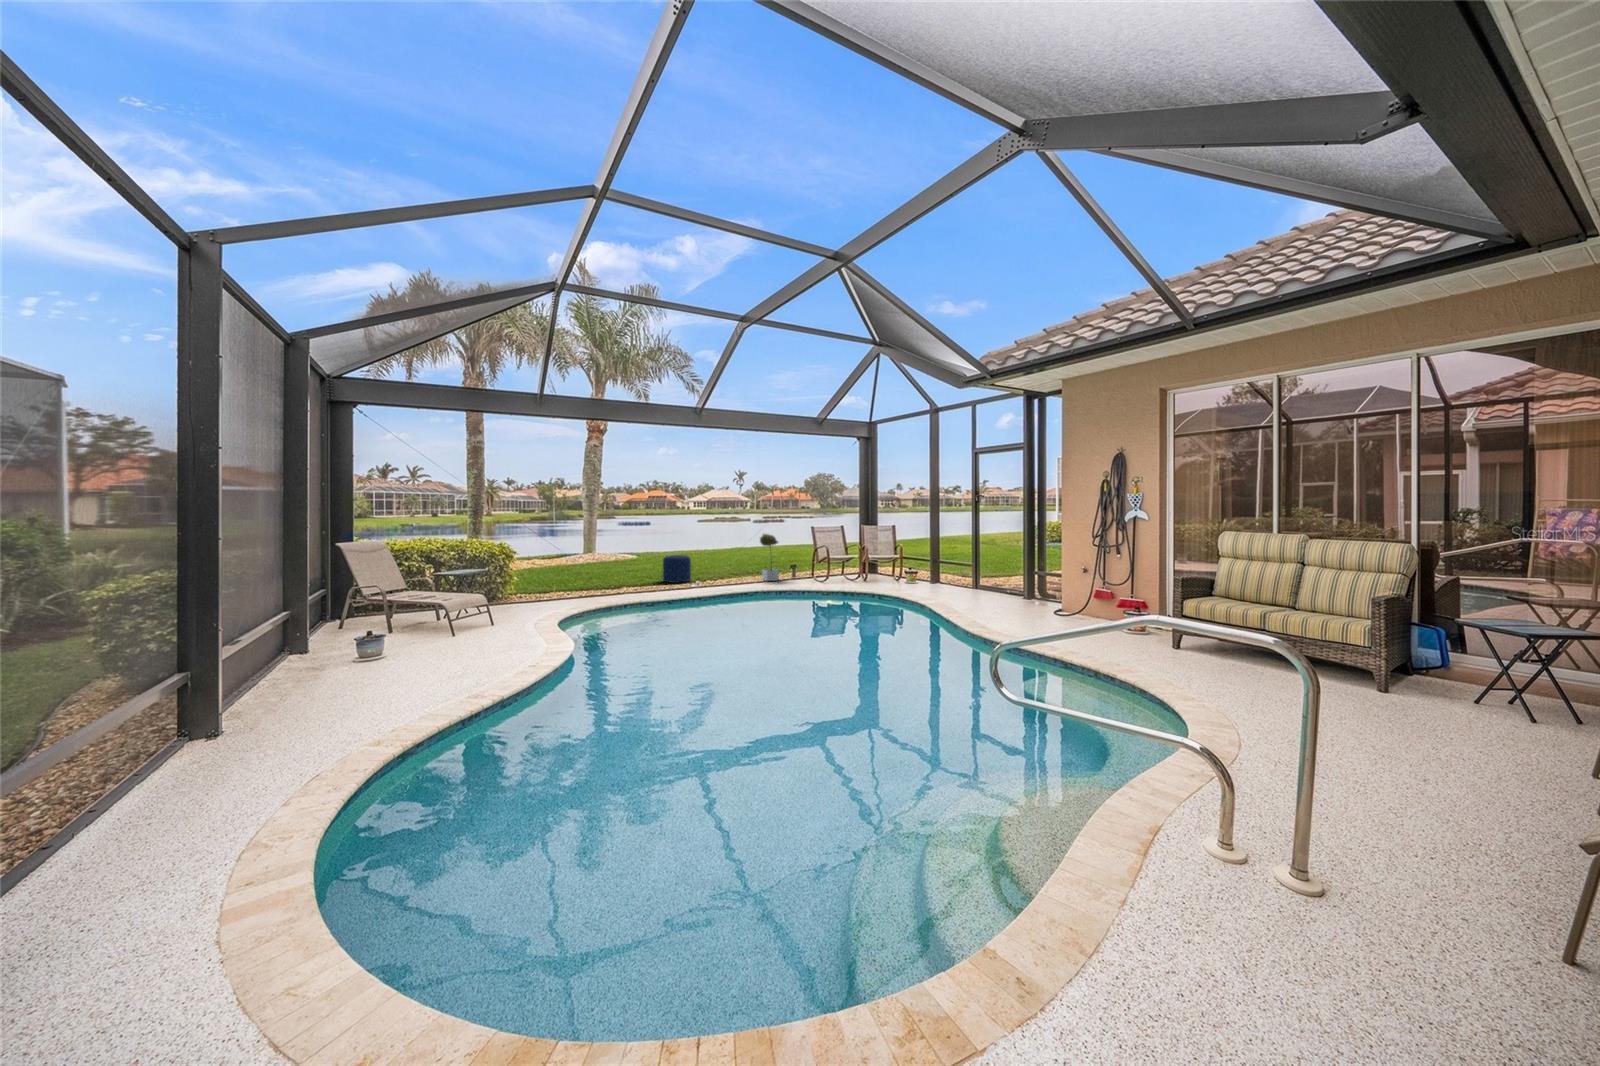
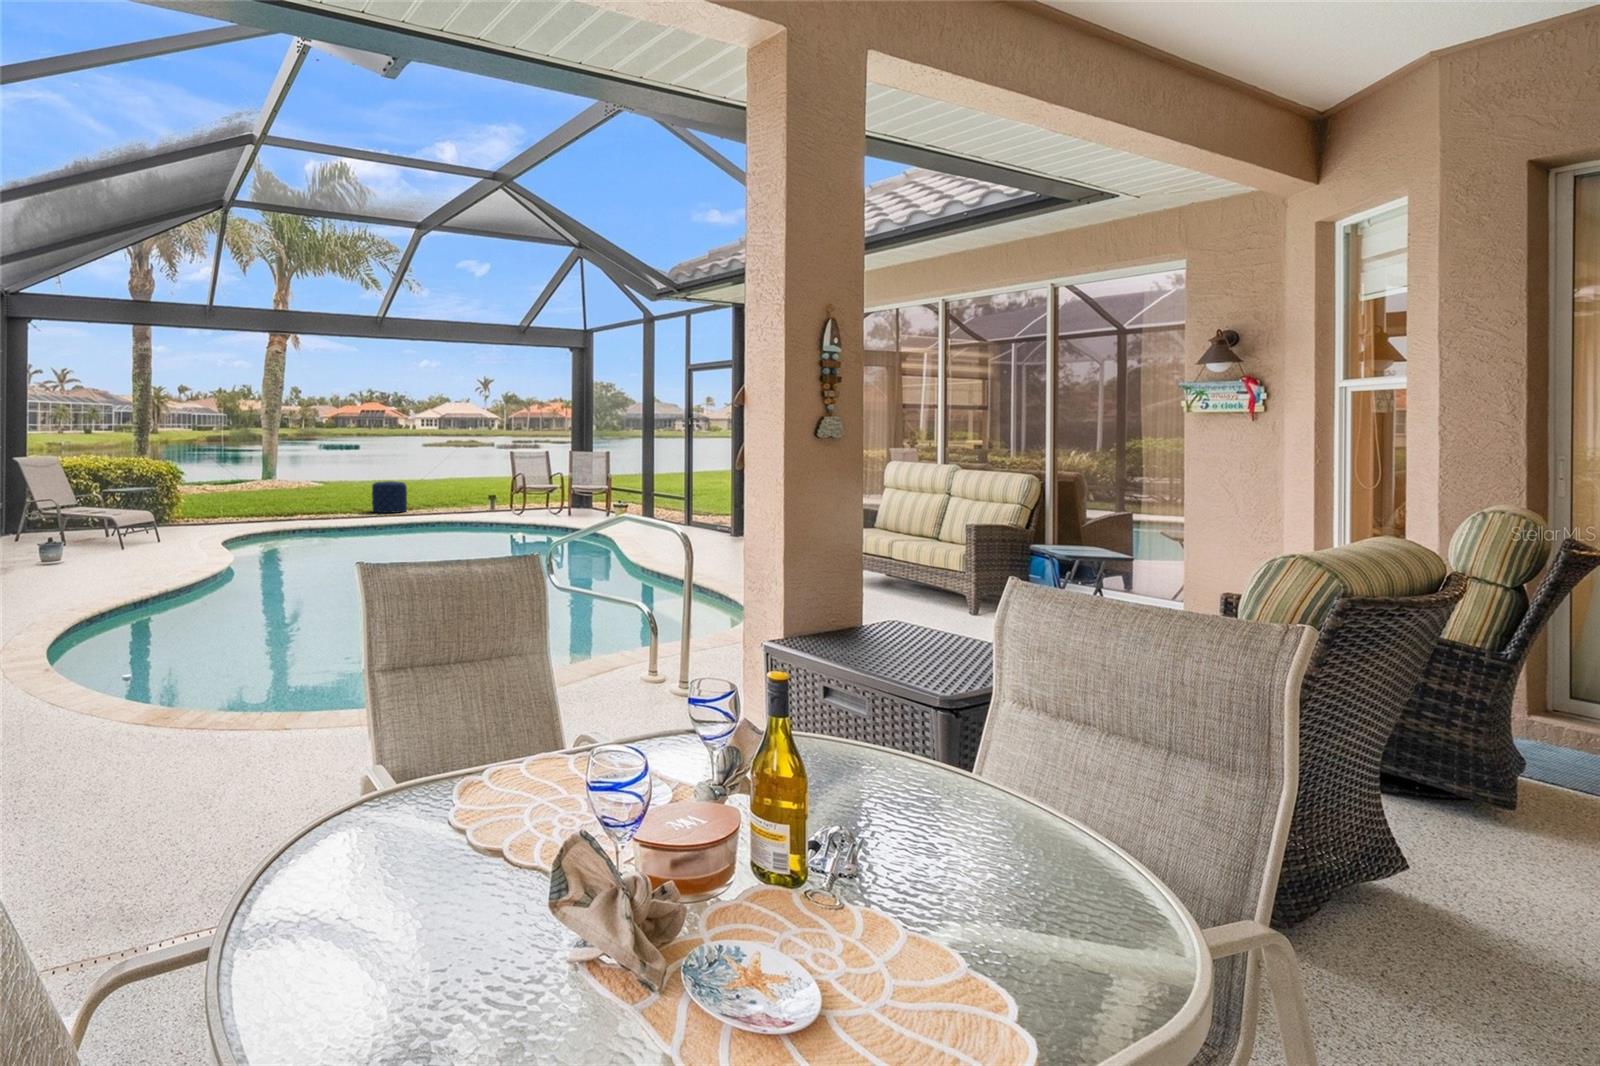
potted tree: present [760,534,779,581] -> none [490,457,514,512]

